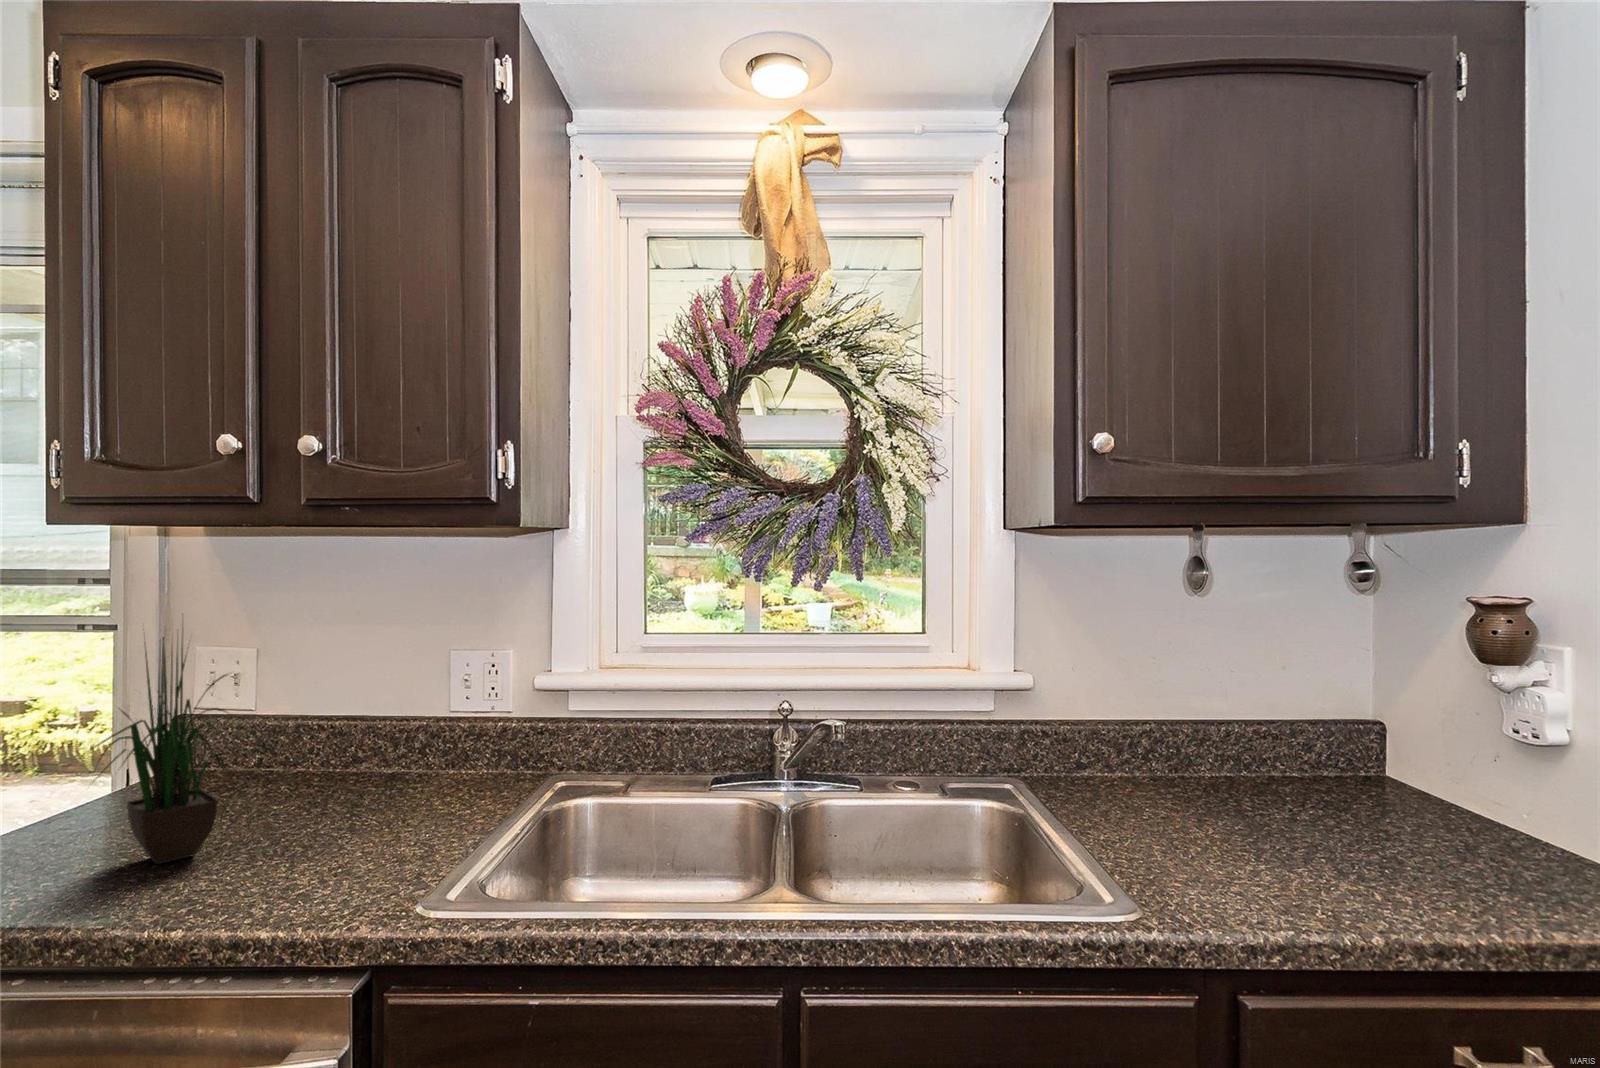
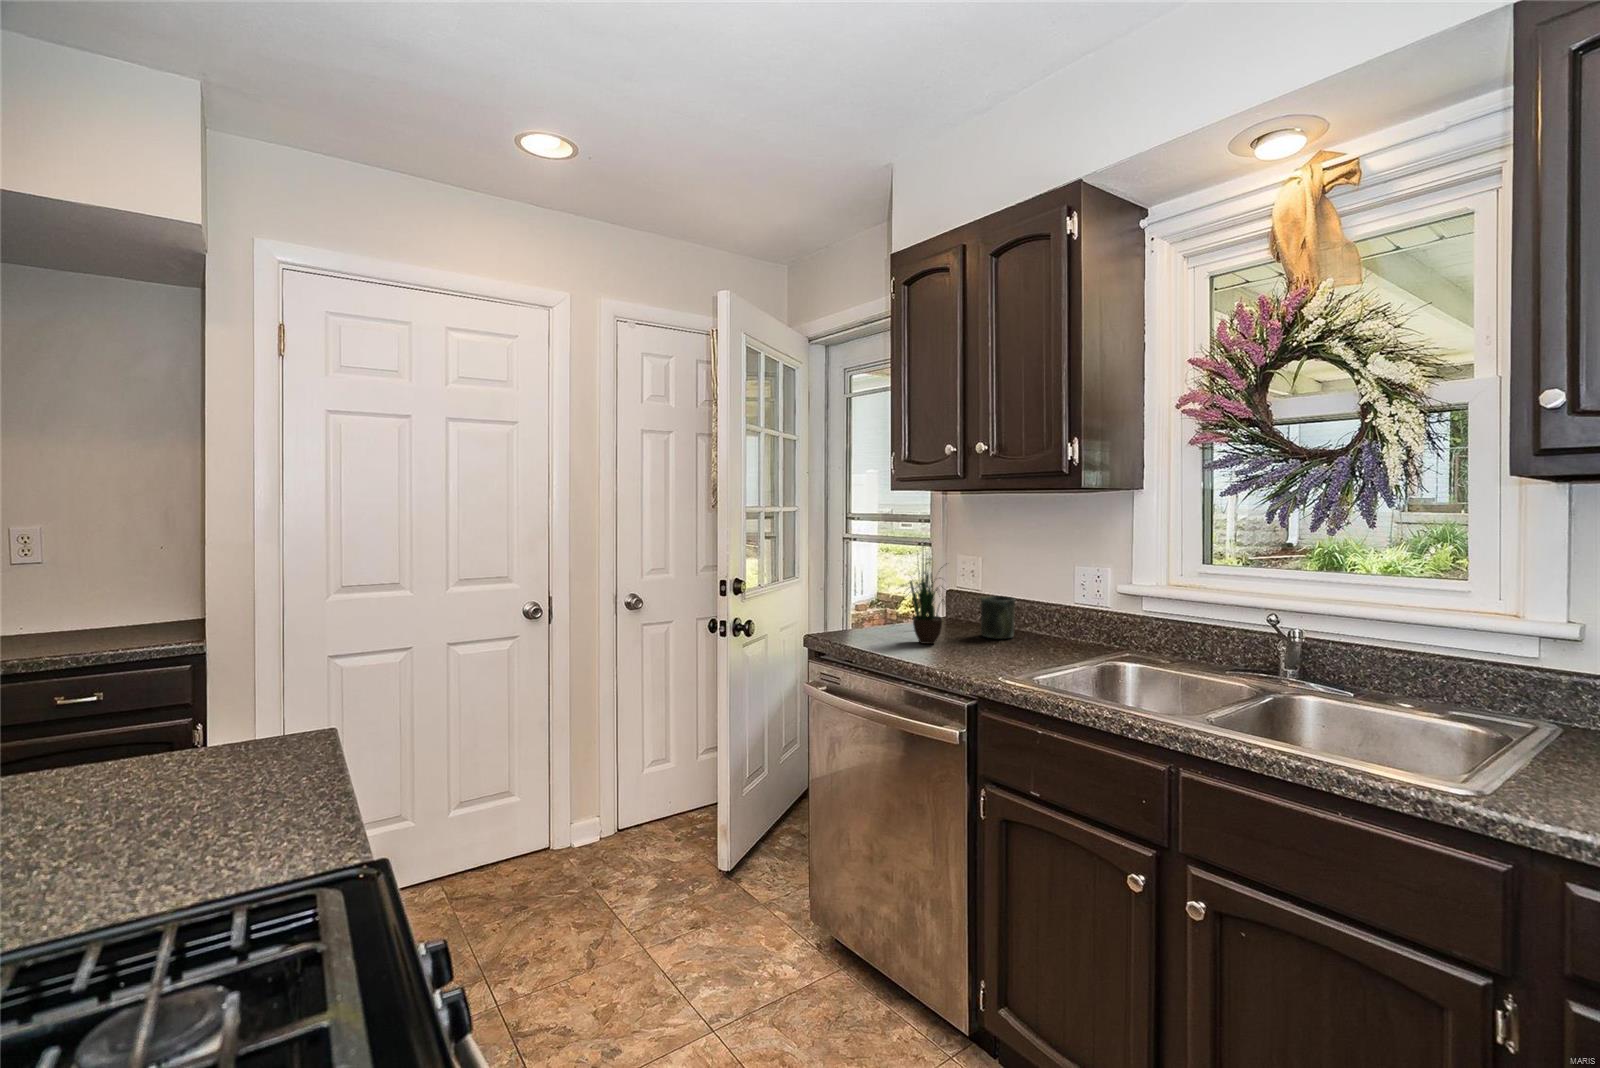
mug: none [281,718,357,806] -> present [980,596,1016,639]

